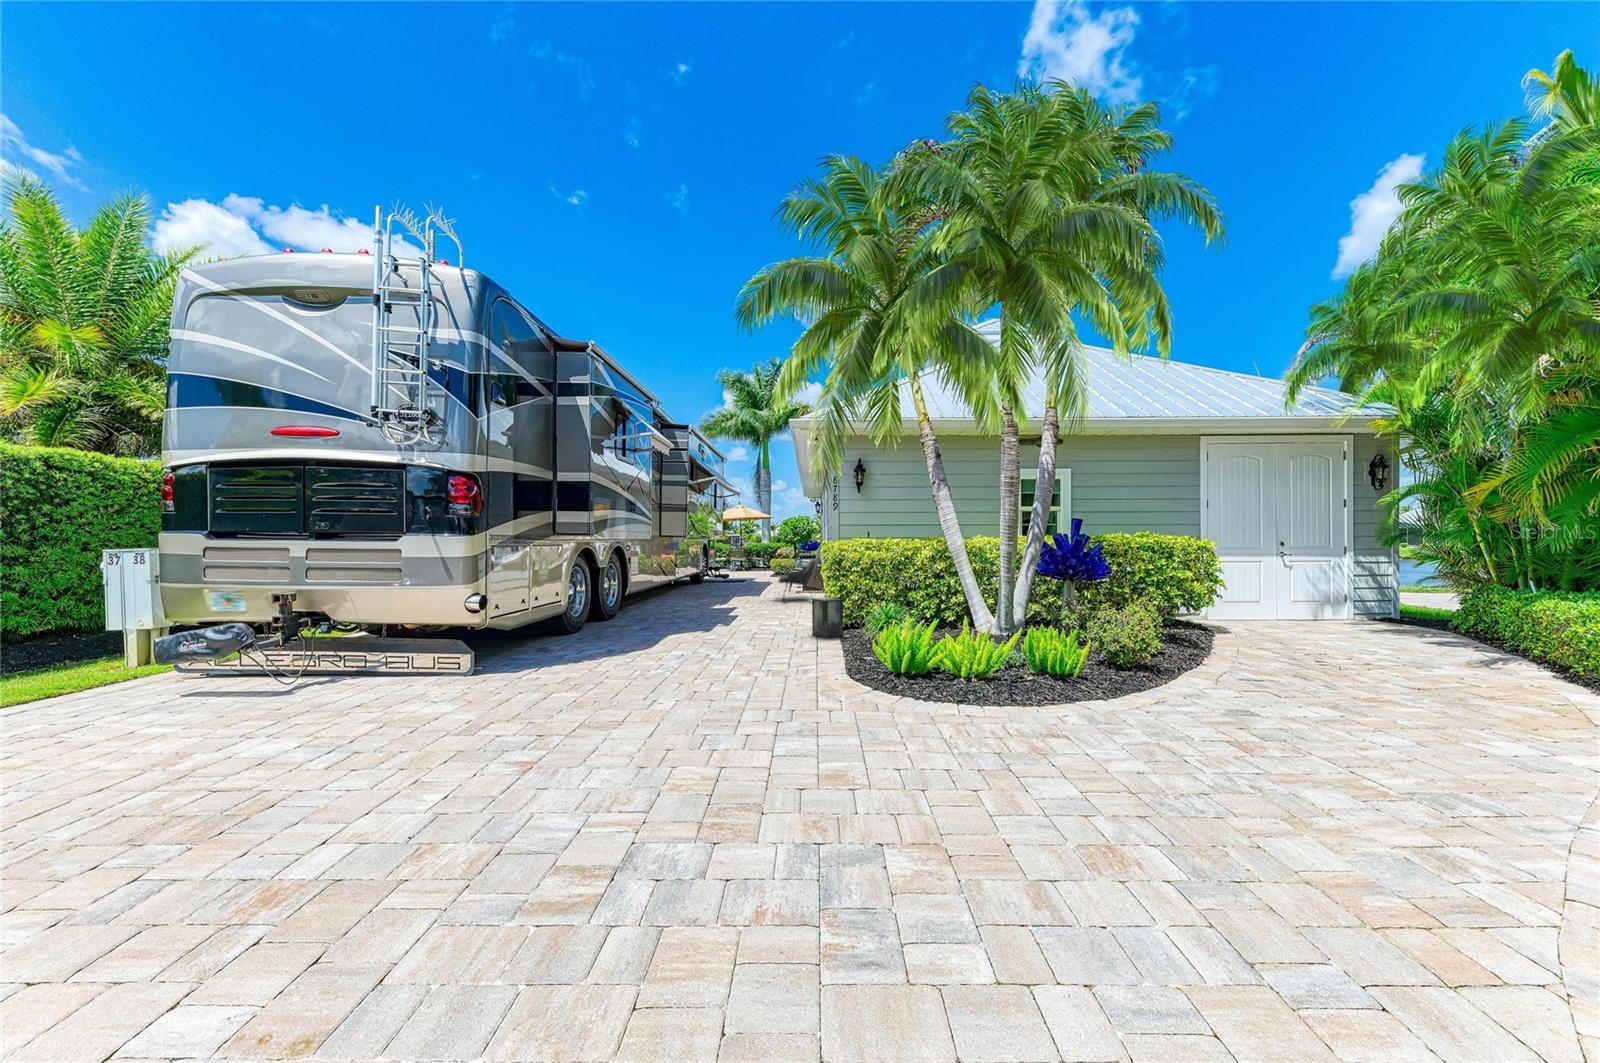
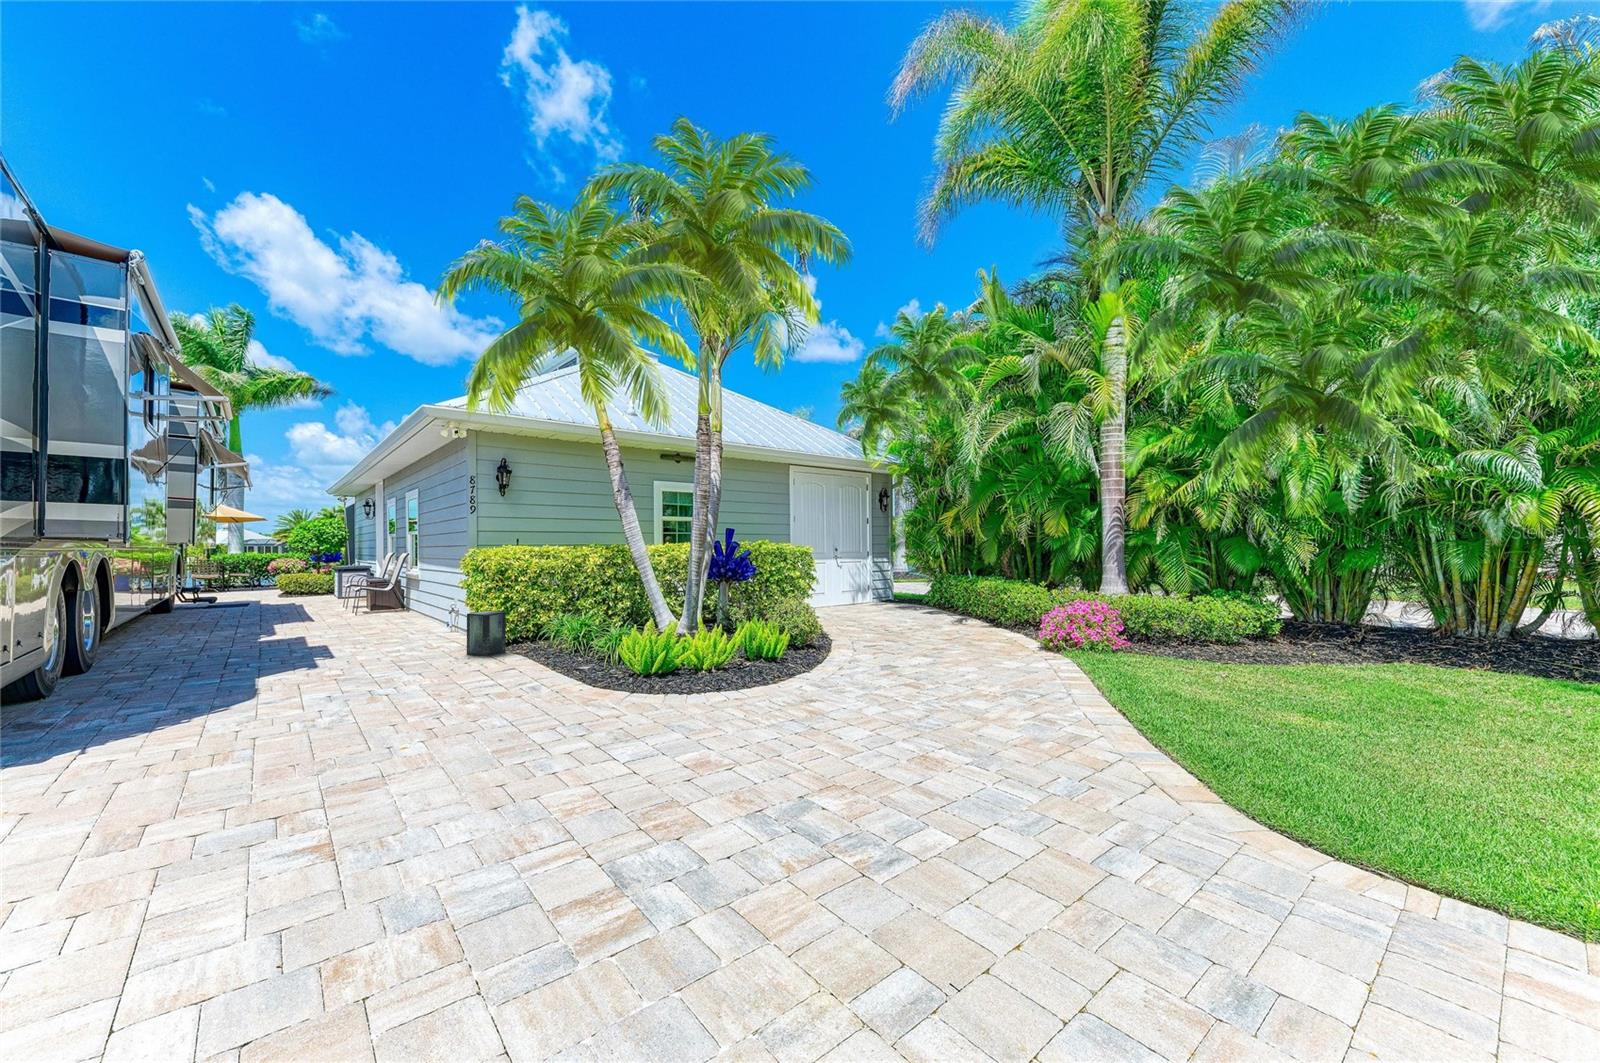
lounge chair: present [778,559,817,603] -> none [374,570,429,624]

